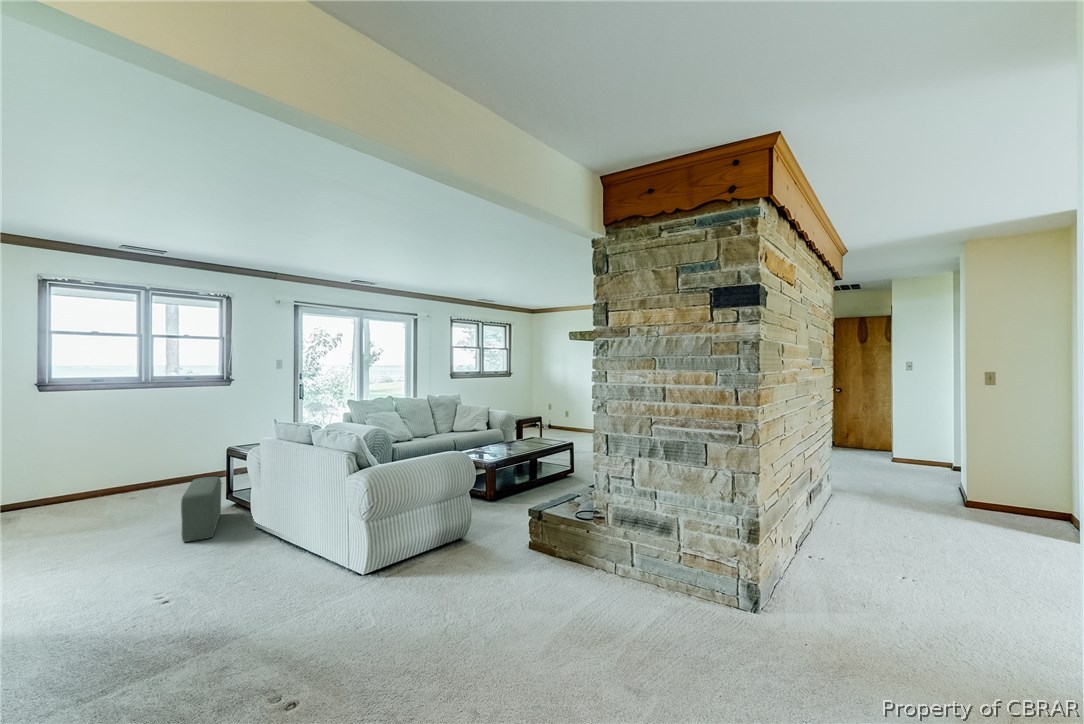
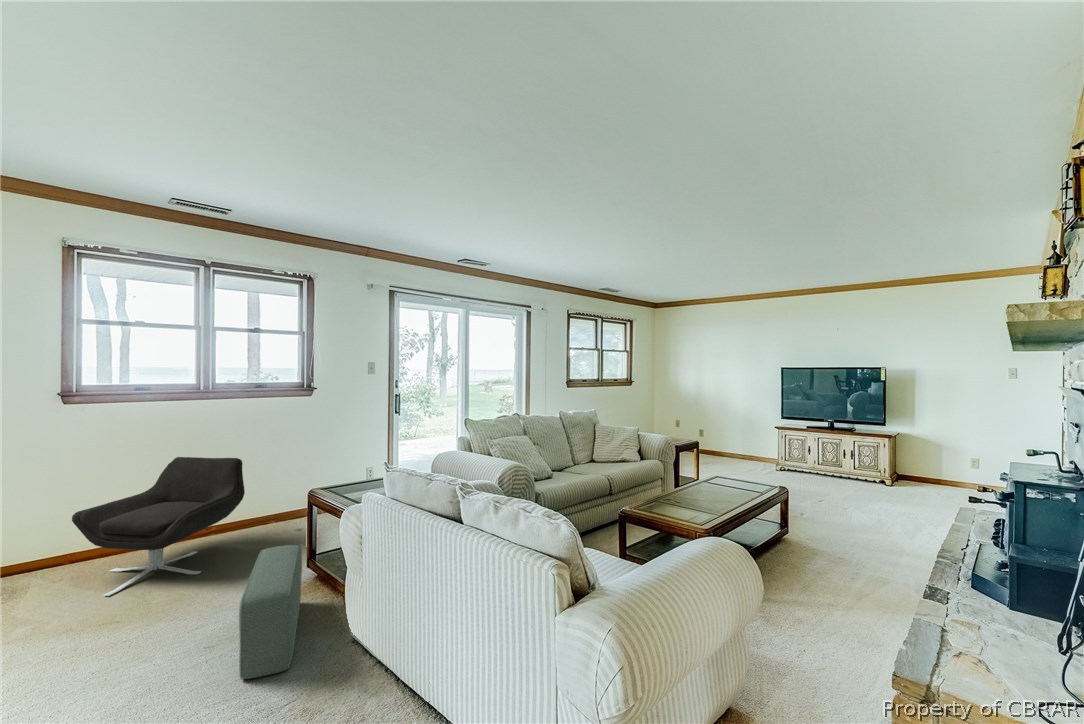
lounge chair: none [53,429,179,517] -> present [72,457,245,596]

